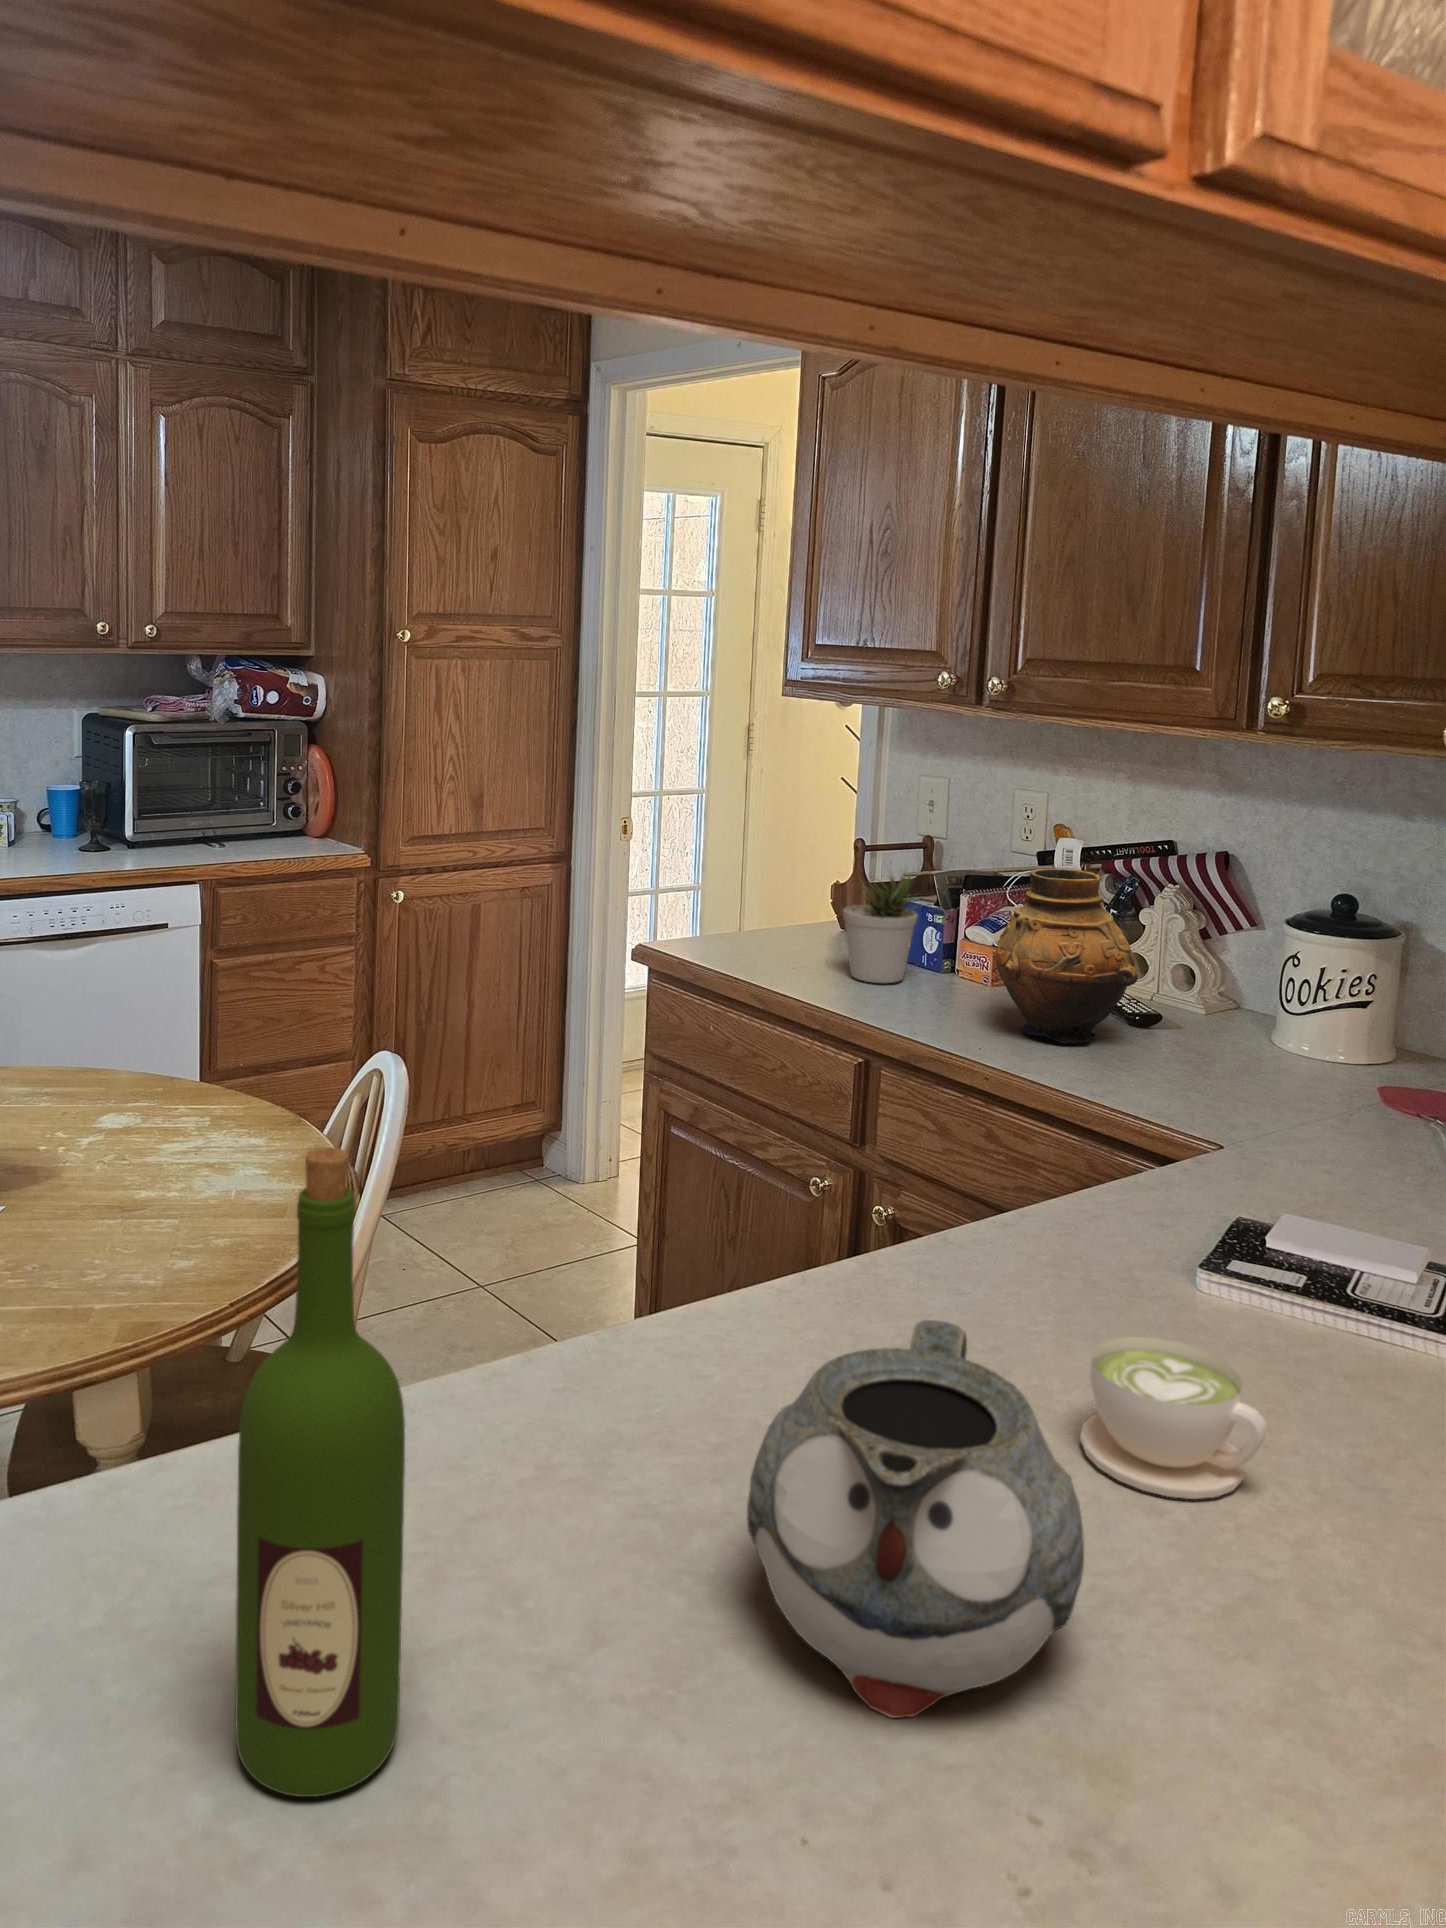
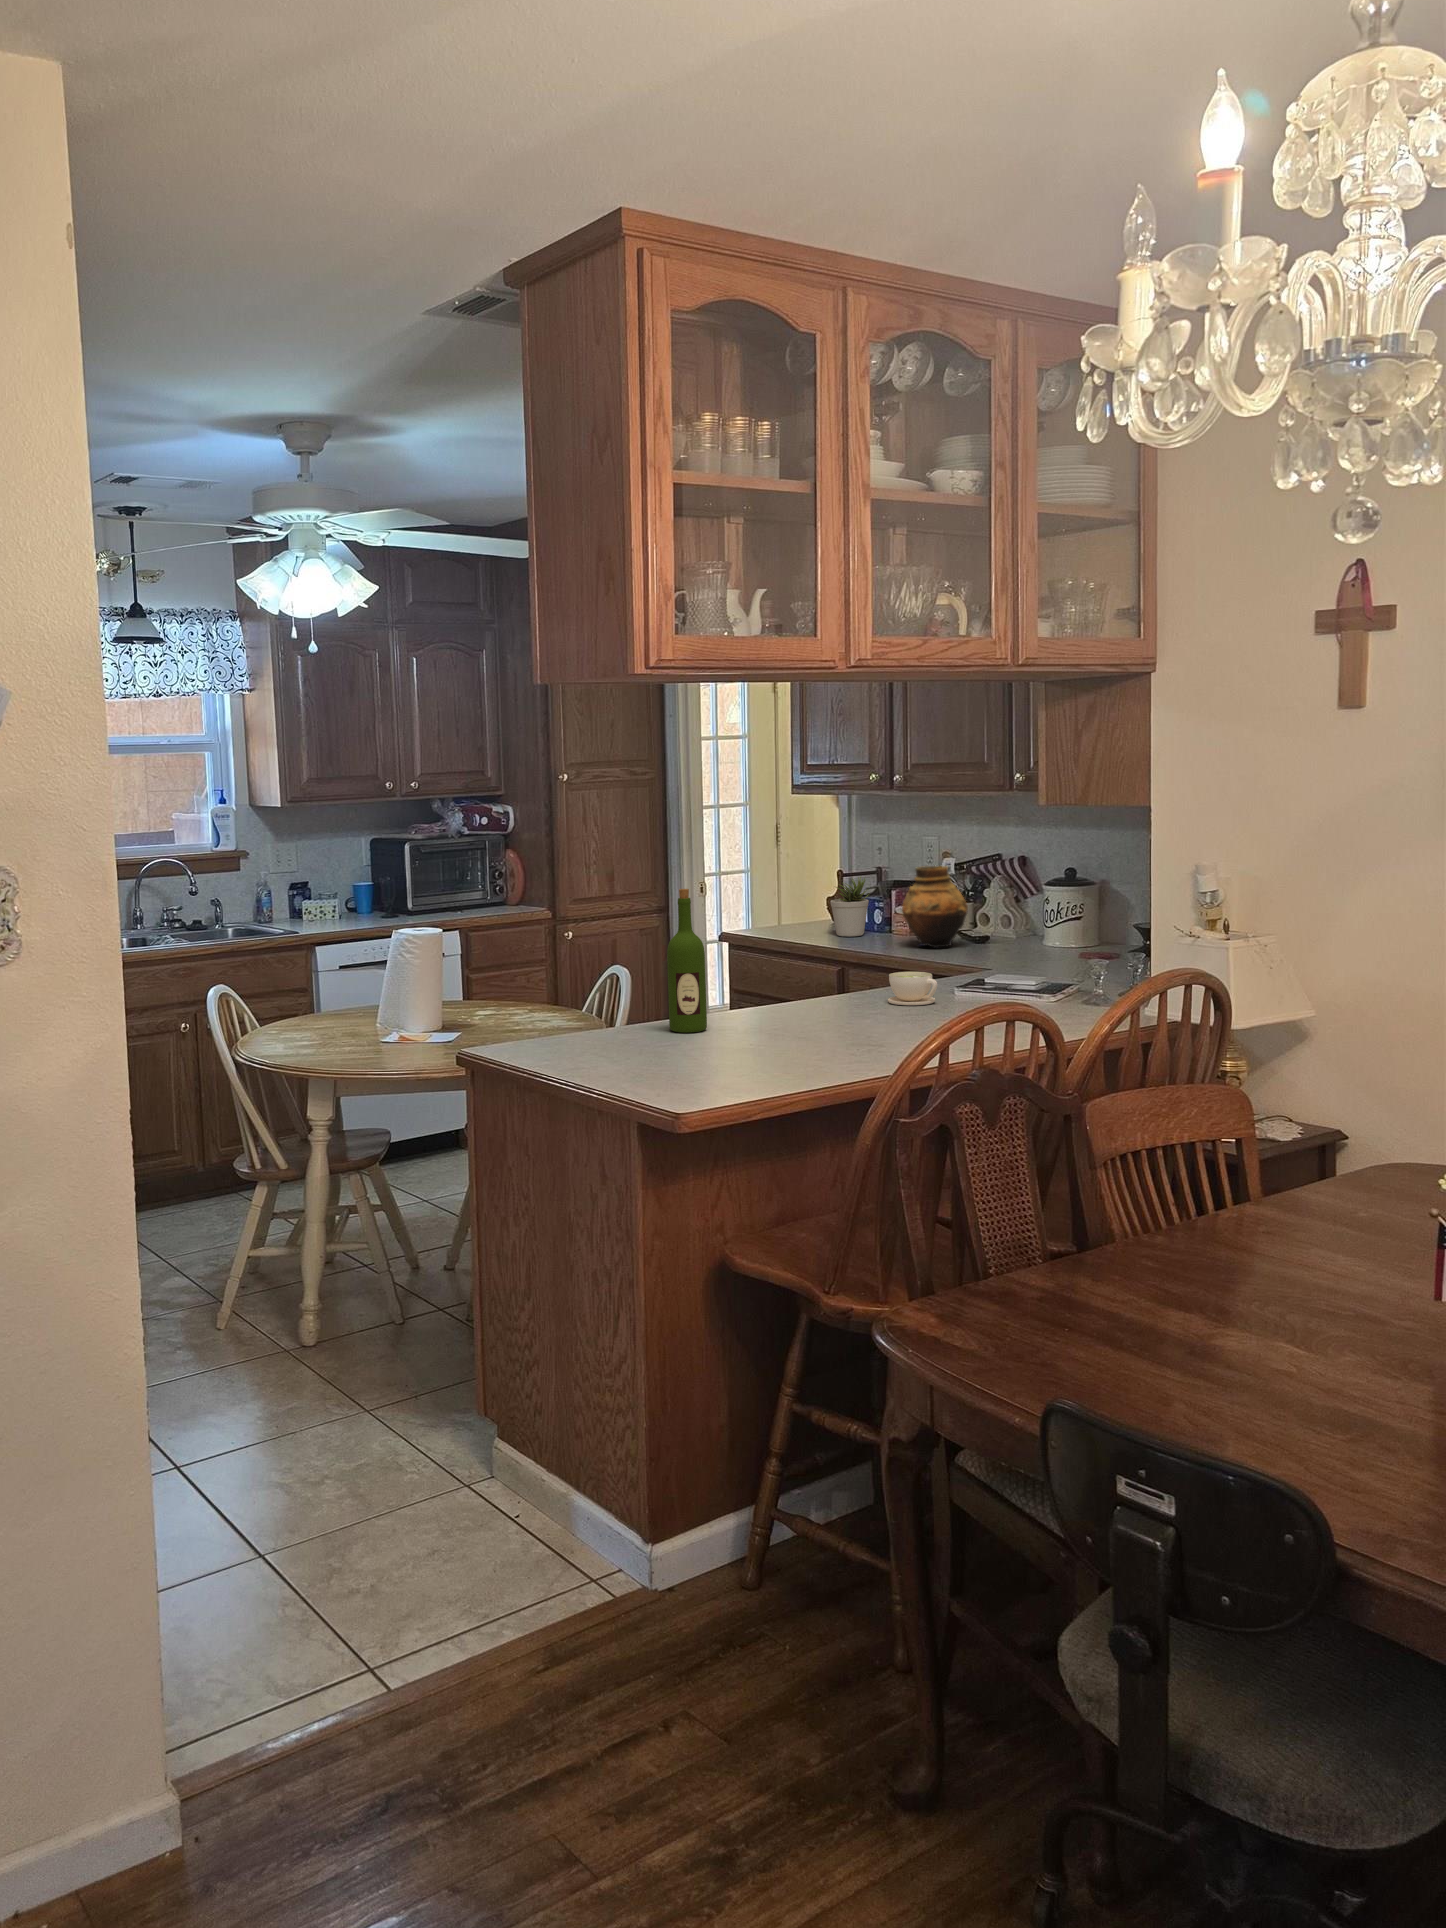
teapot: present [747,1320,1084,1718] -> none [786,951,871,1024]

